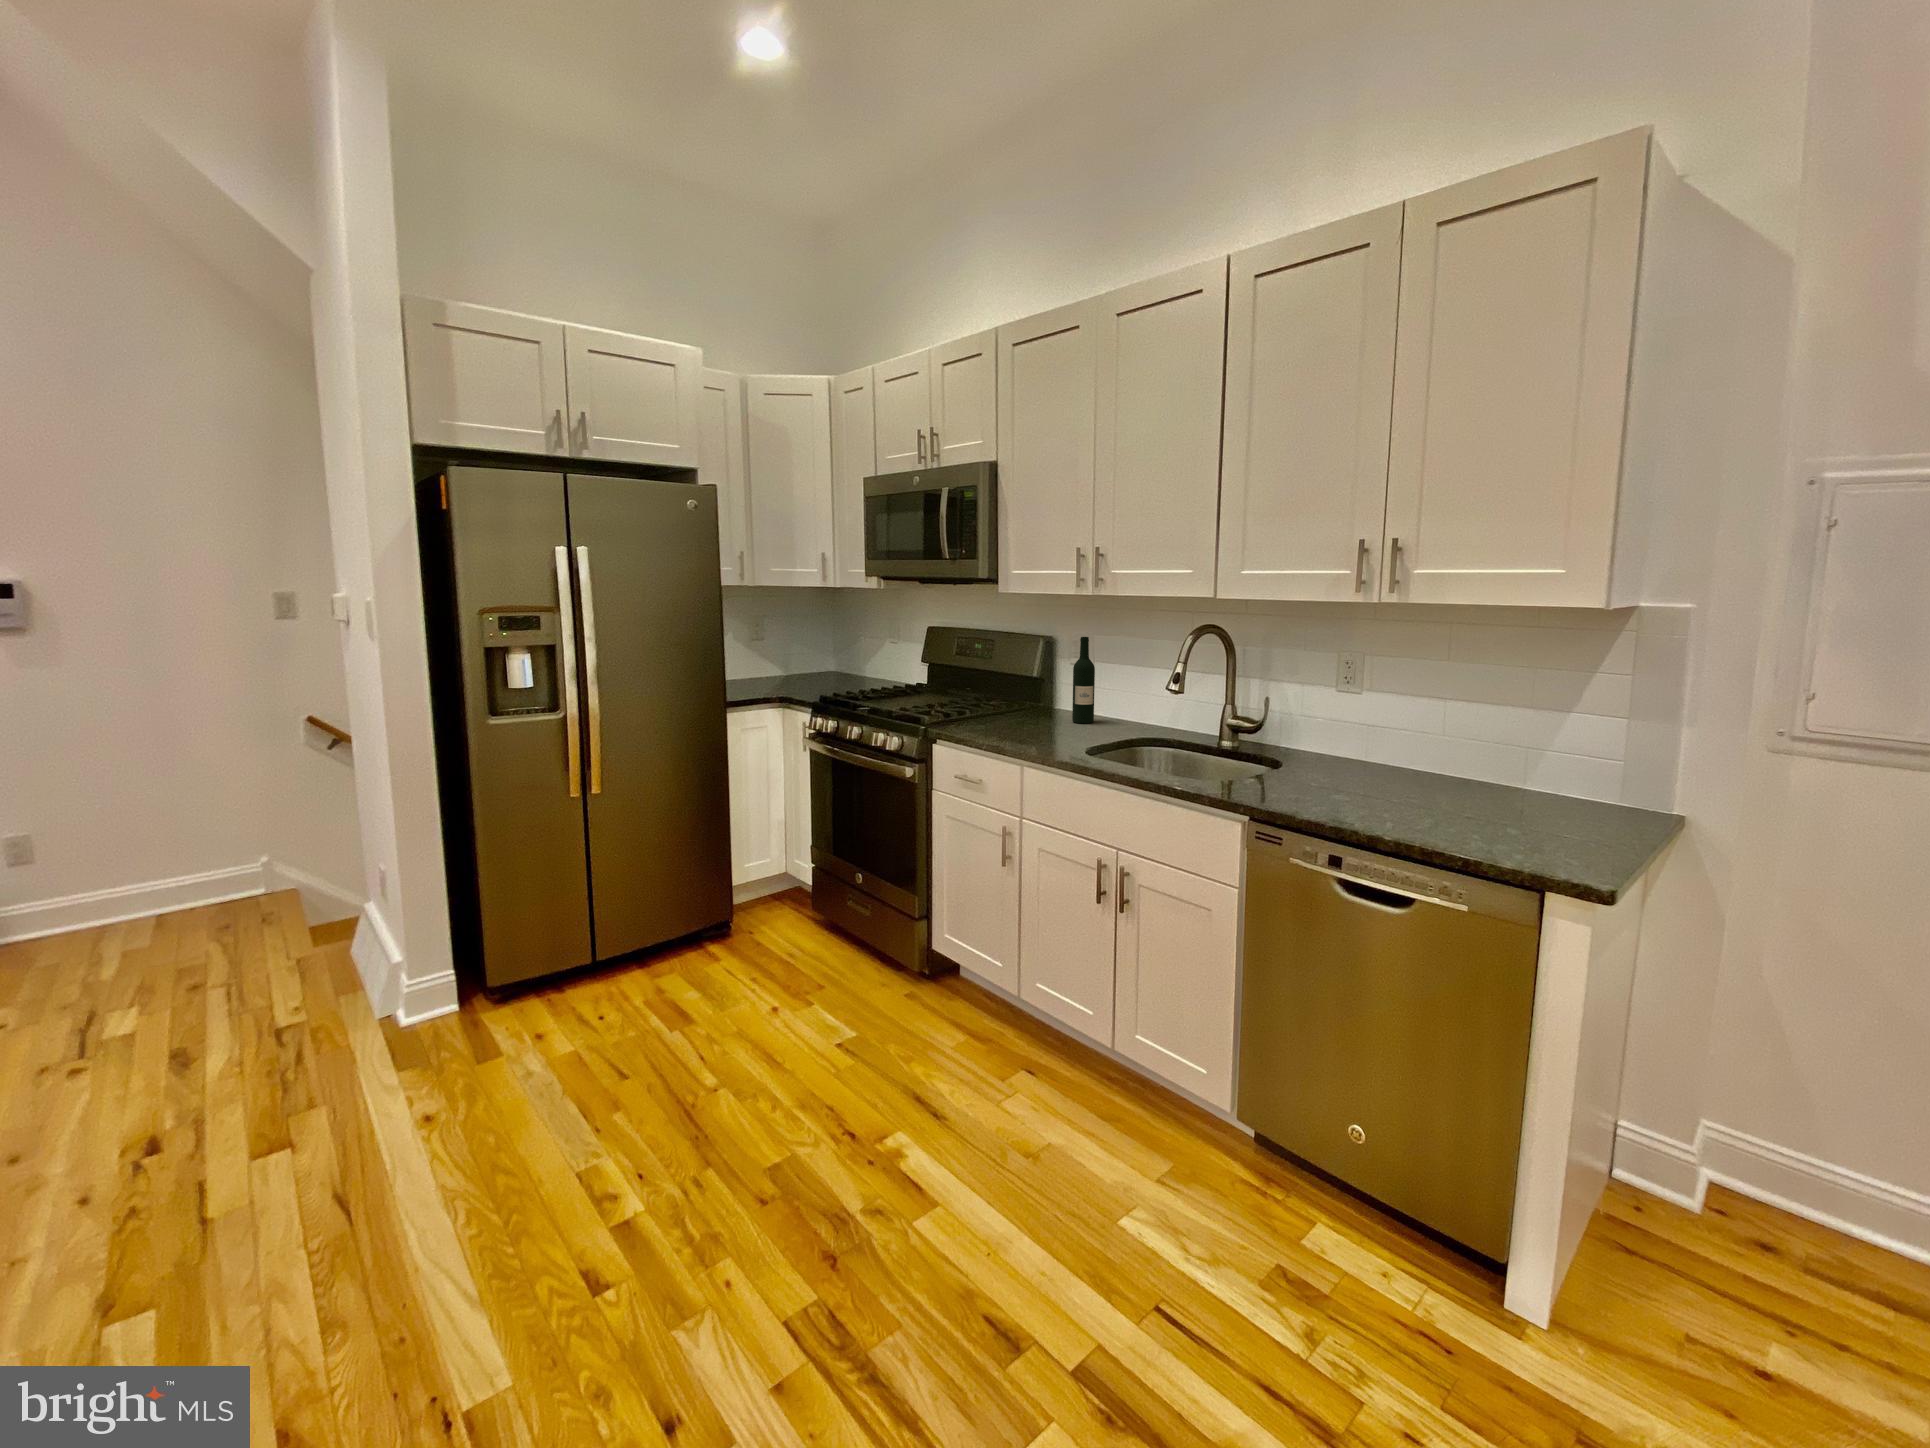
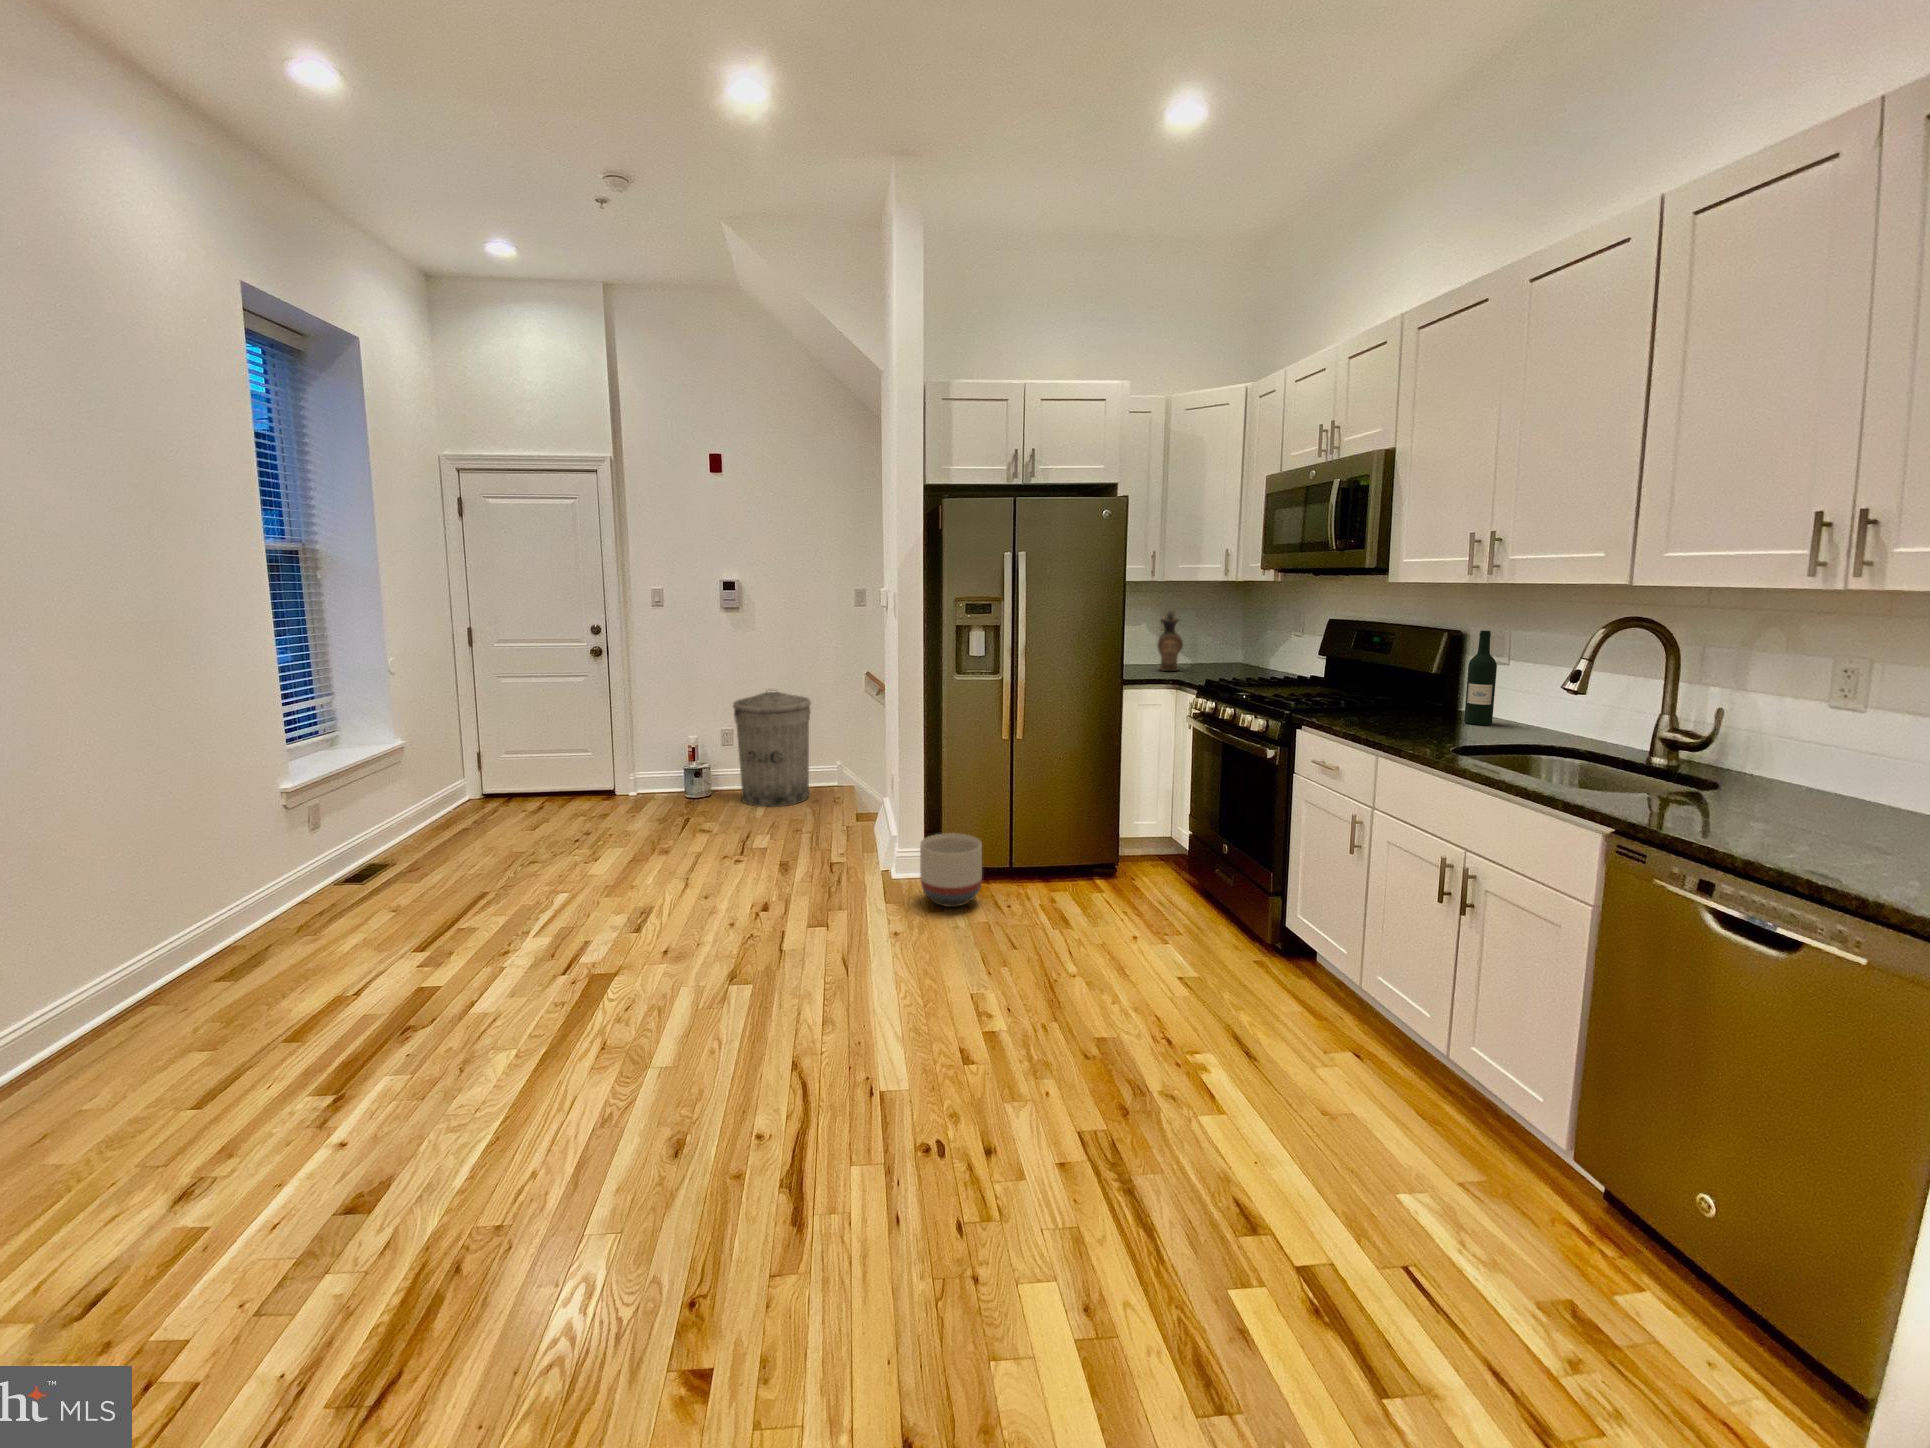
ceramic pitcher: none [754,623,783,690] -> present [1157,610,1183,671]
trash can: none [29,760,223,957] -> present [733,690,811,807]
planter: none [456,932,561,1041] -> present [920,833,982,907]

